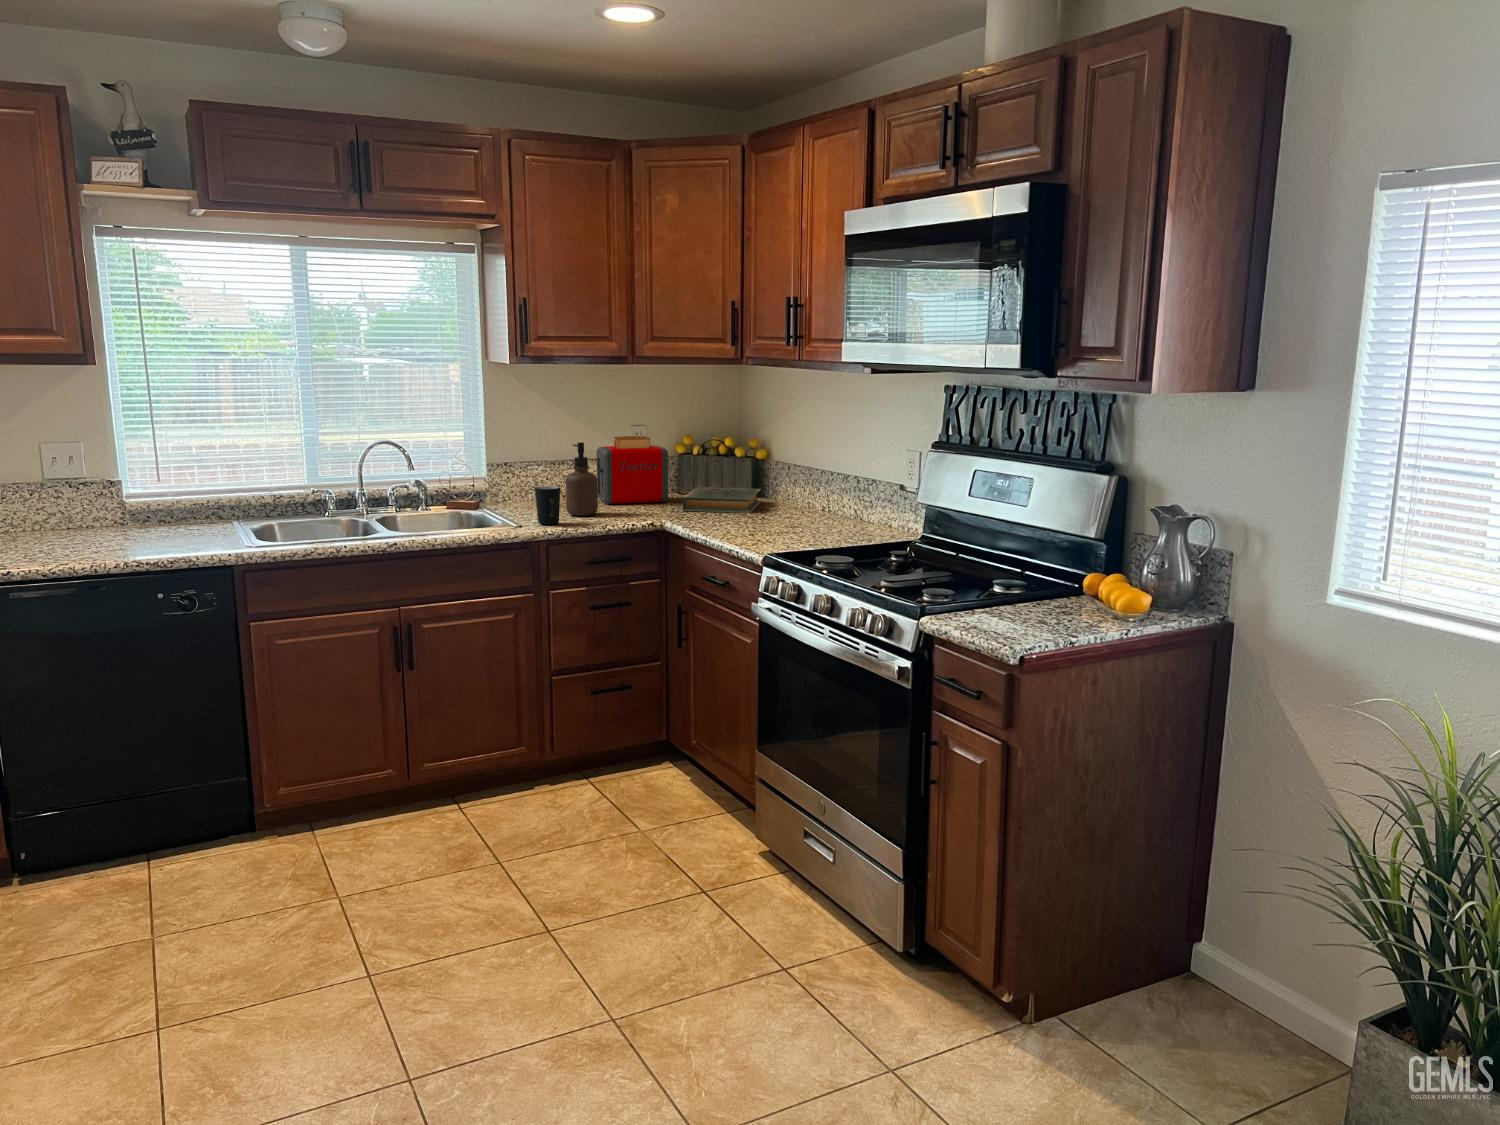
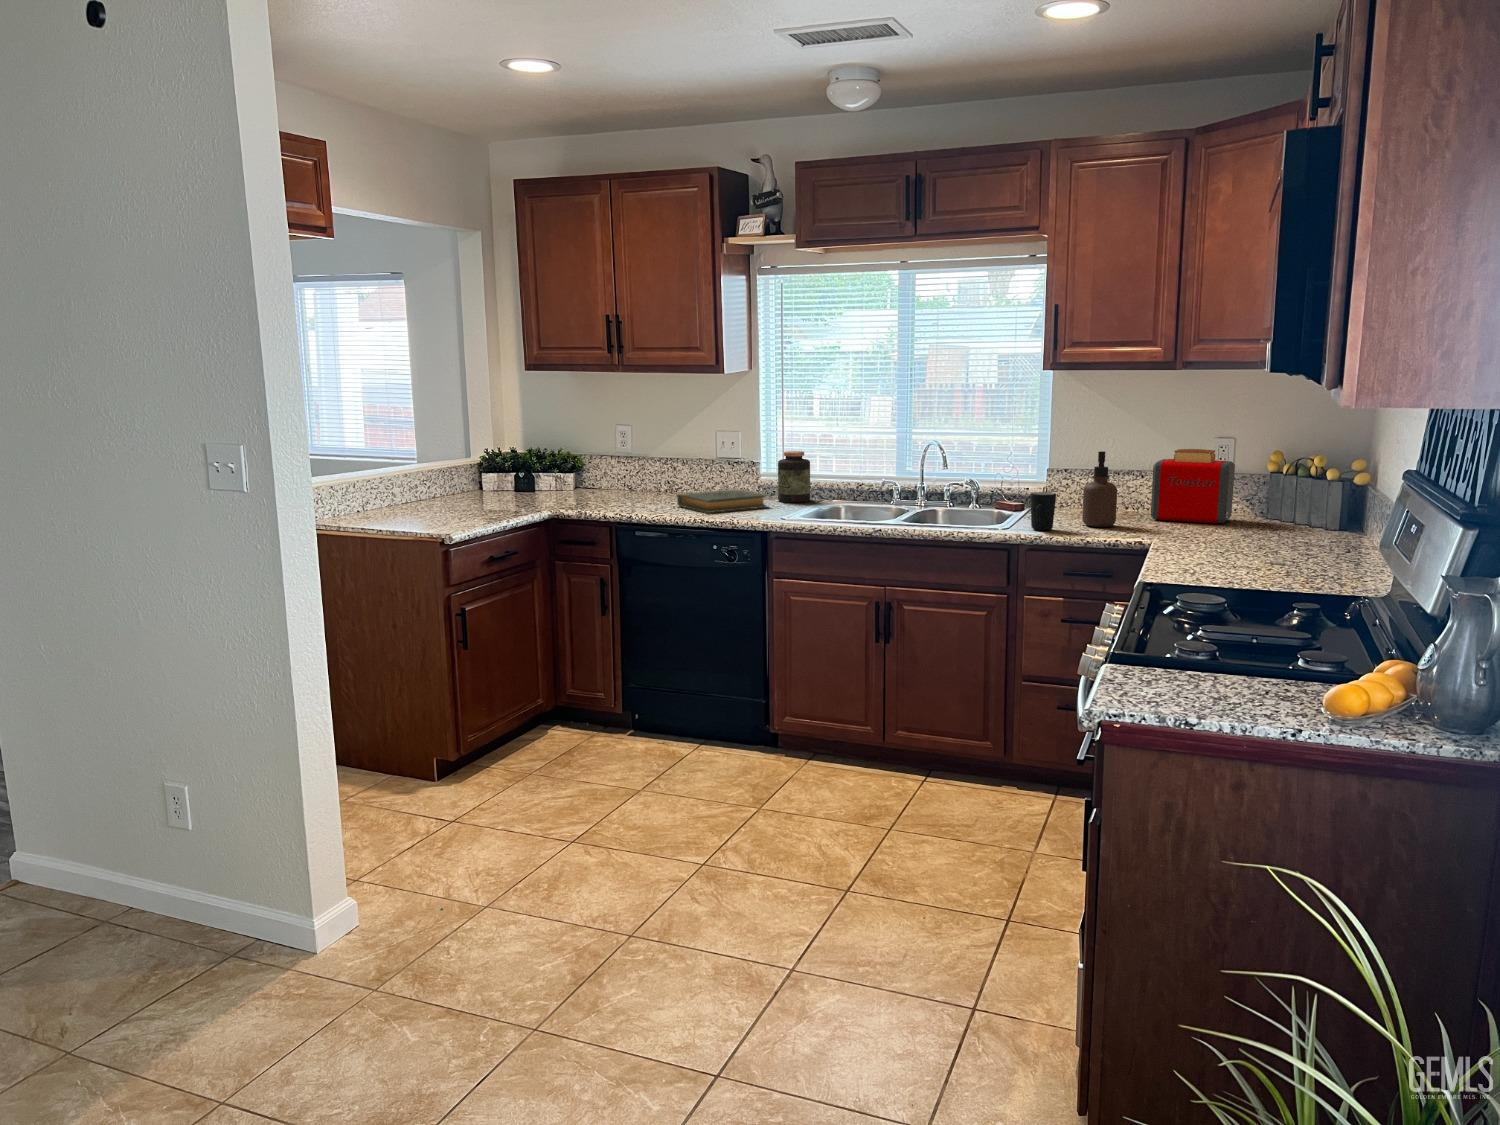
jar: none [160,463,209,528] -> present [778,451,810,502]
hardback book: present [683,487,761,513] -> present [677,489,767,513]

